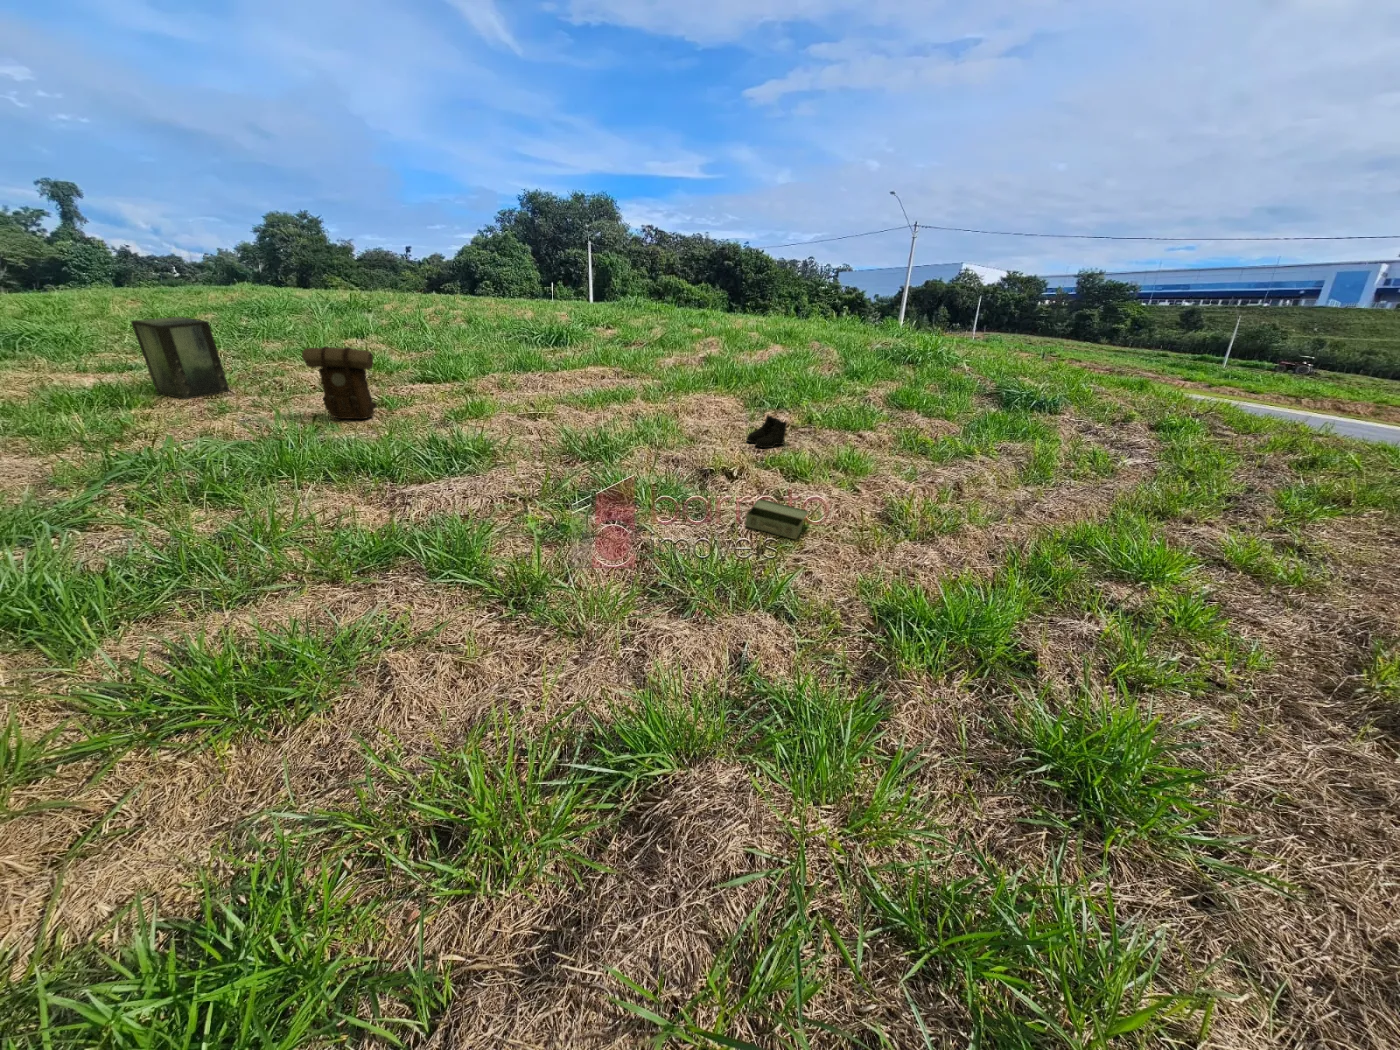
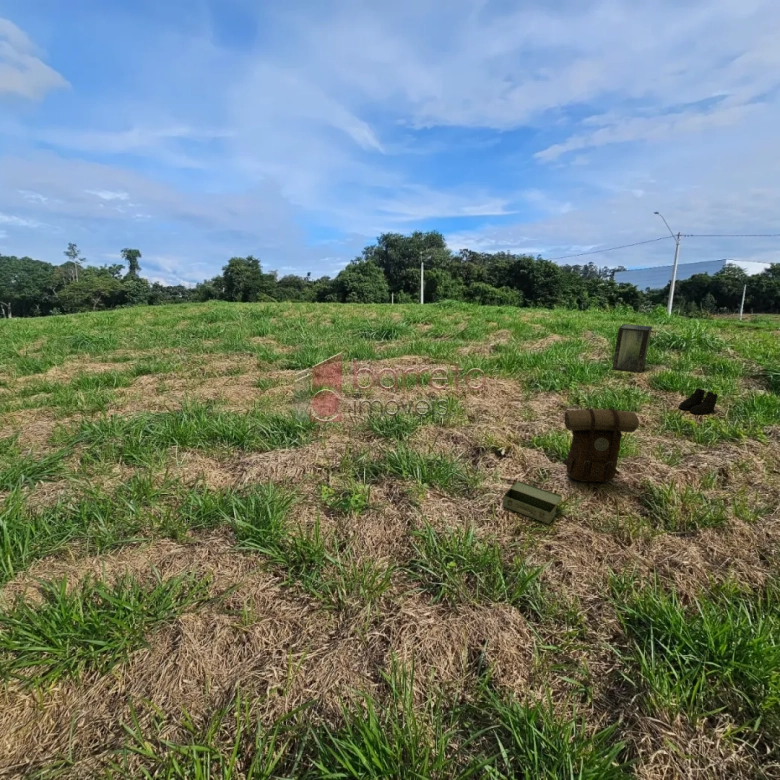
storage box: present [131,317,229,400] -> present [612,324,652,373]
backpack: present [302,347,377,419] -> present [563,409,639,482]
boots: present [746,415,787,448] -> present [679,388,717,415]

